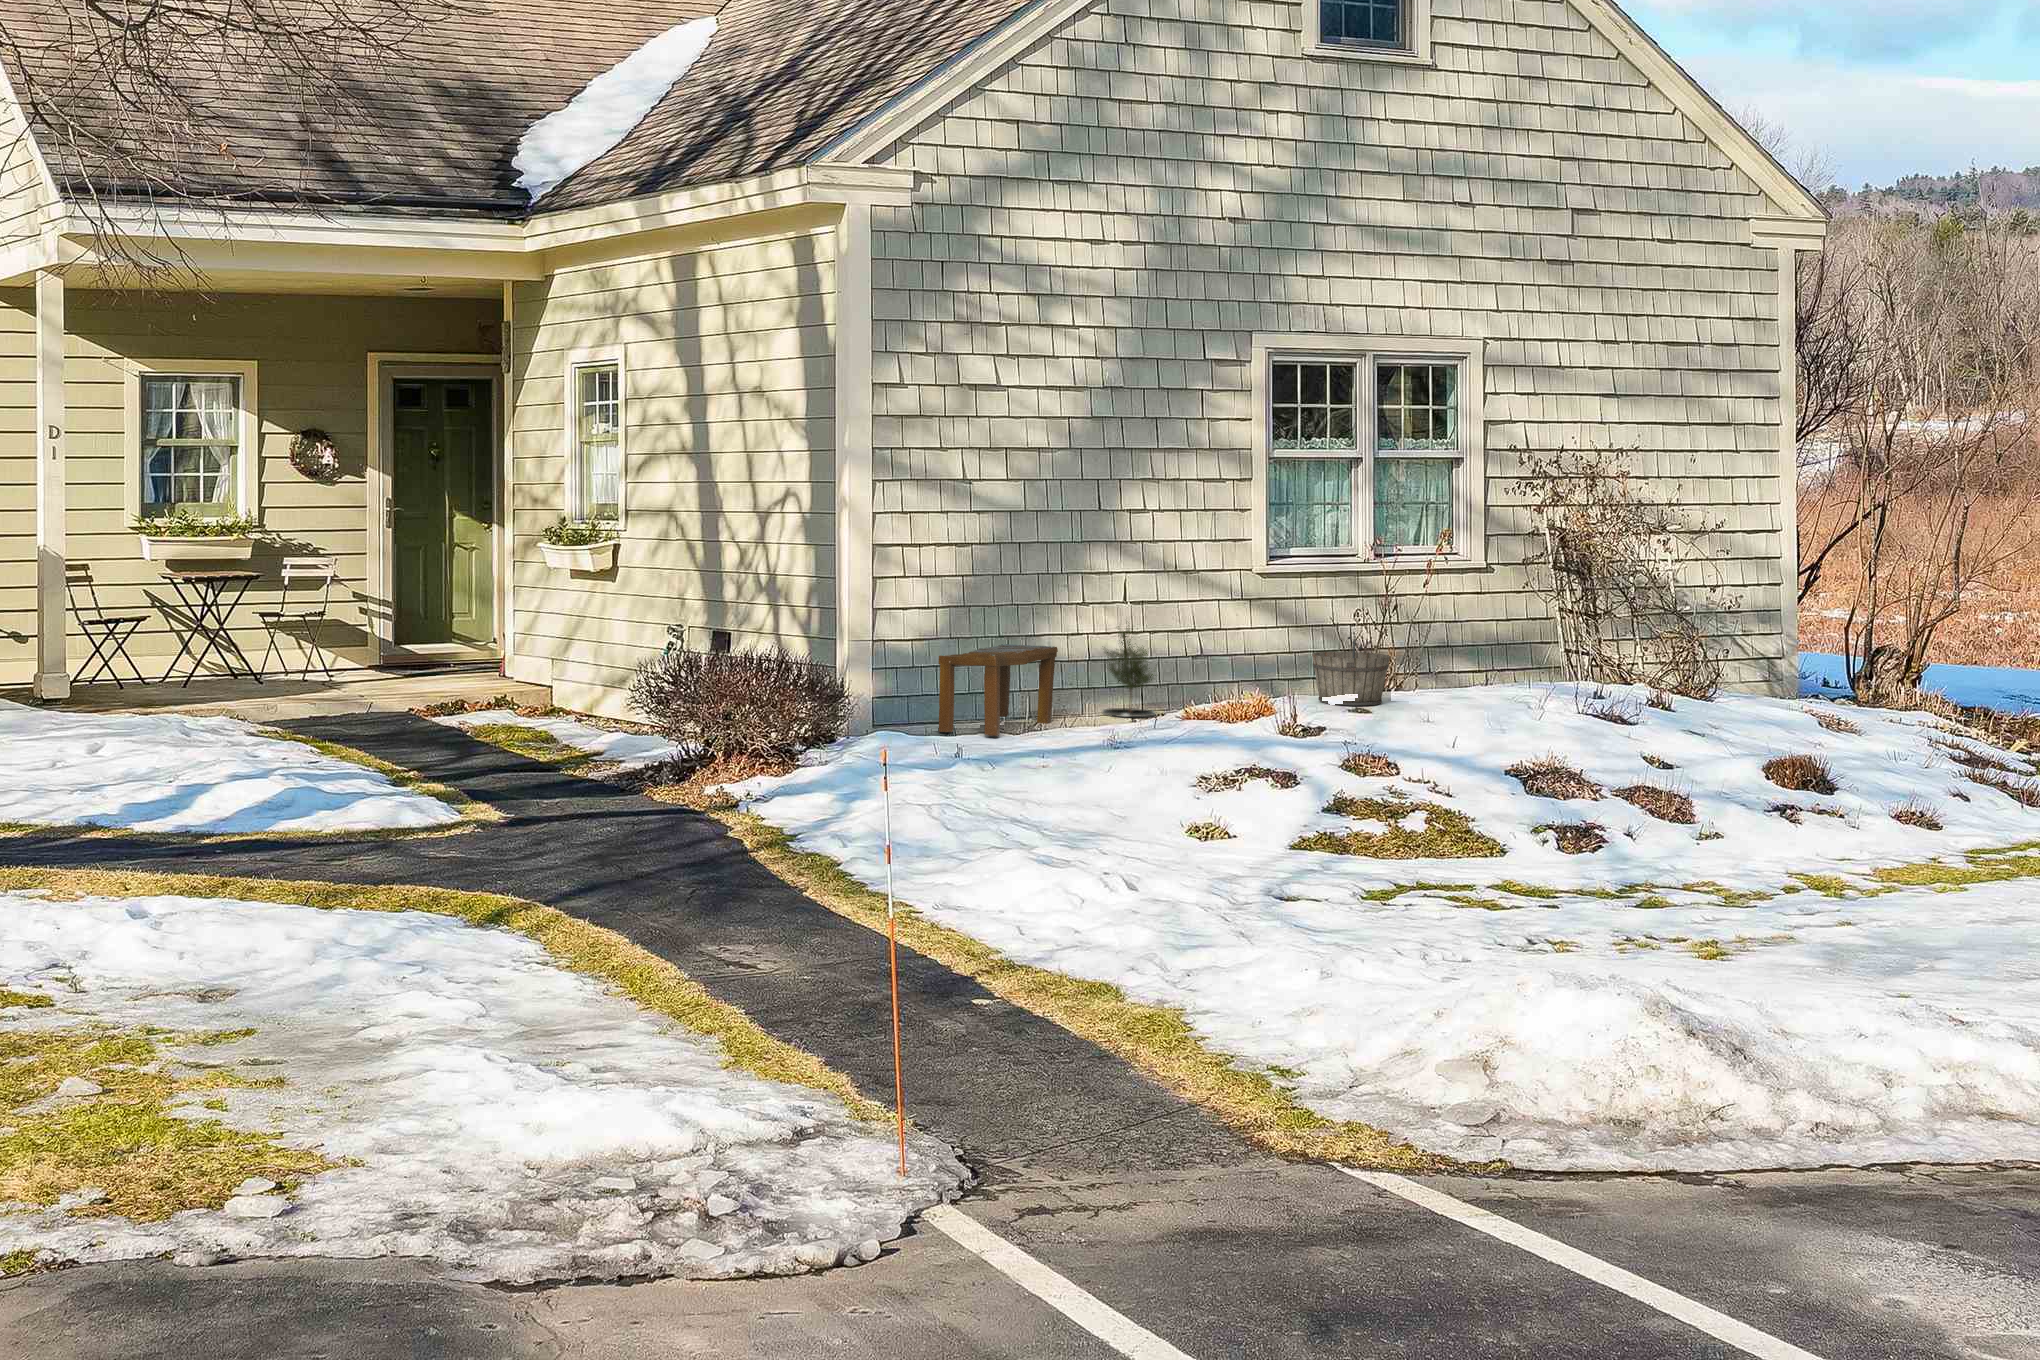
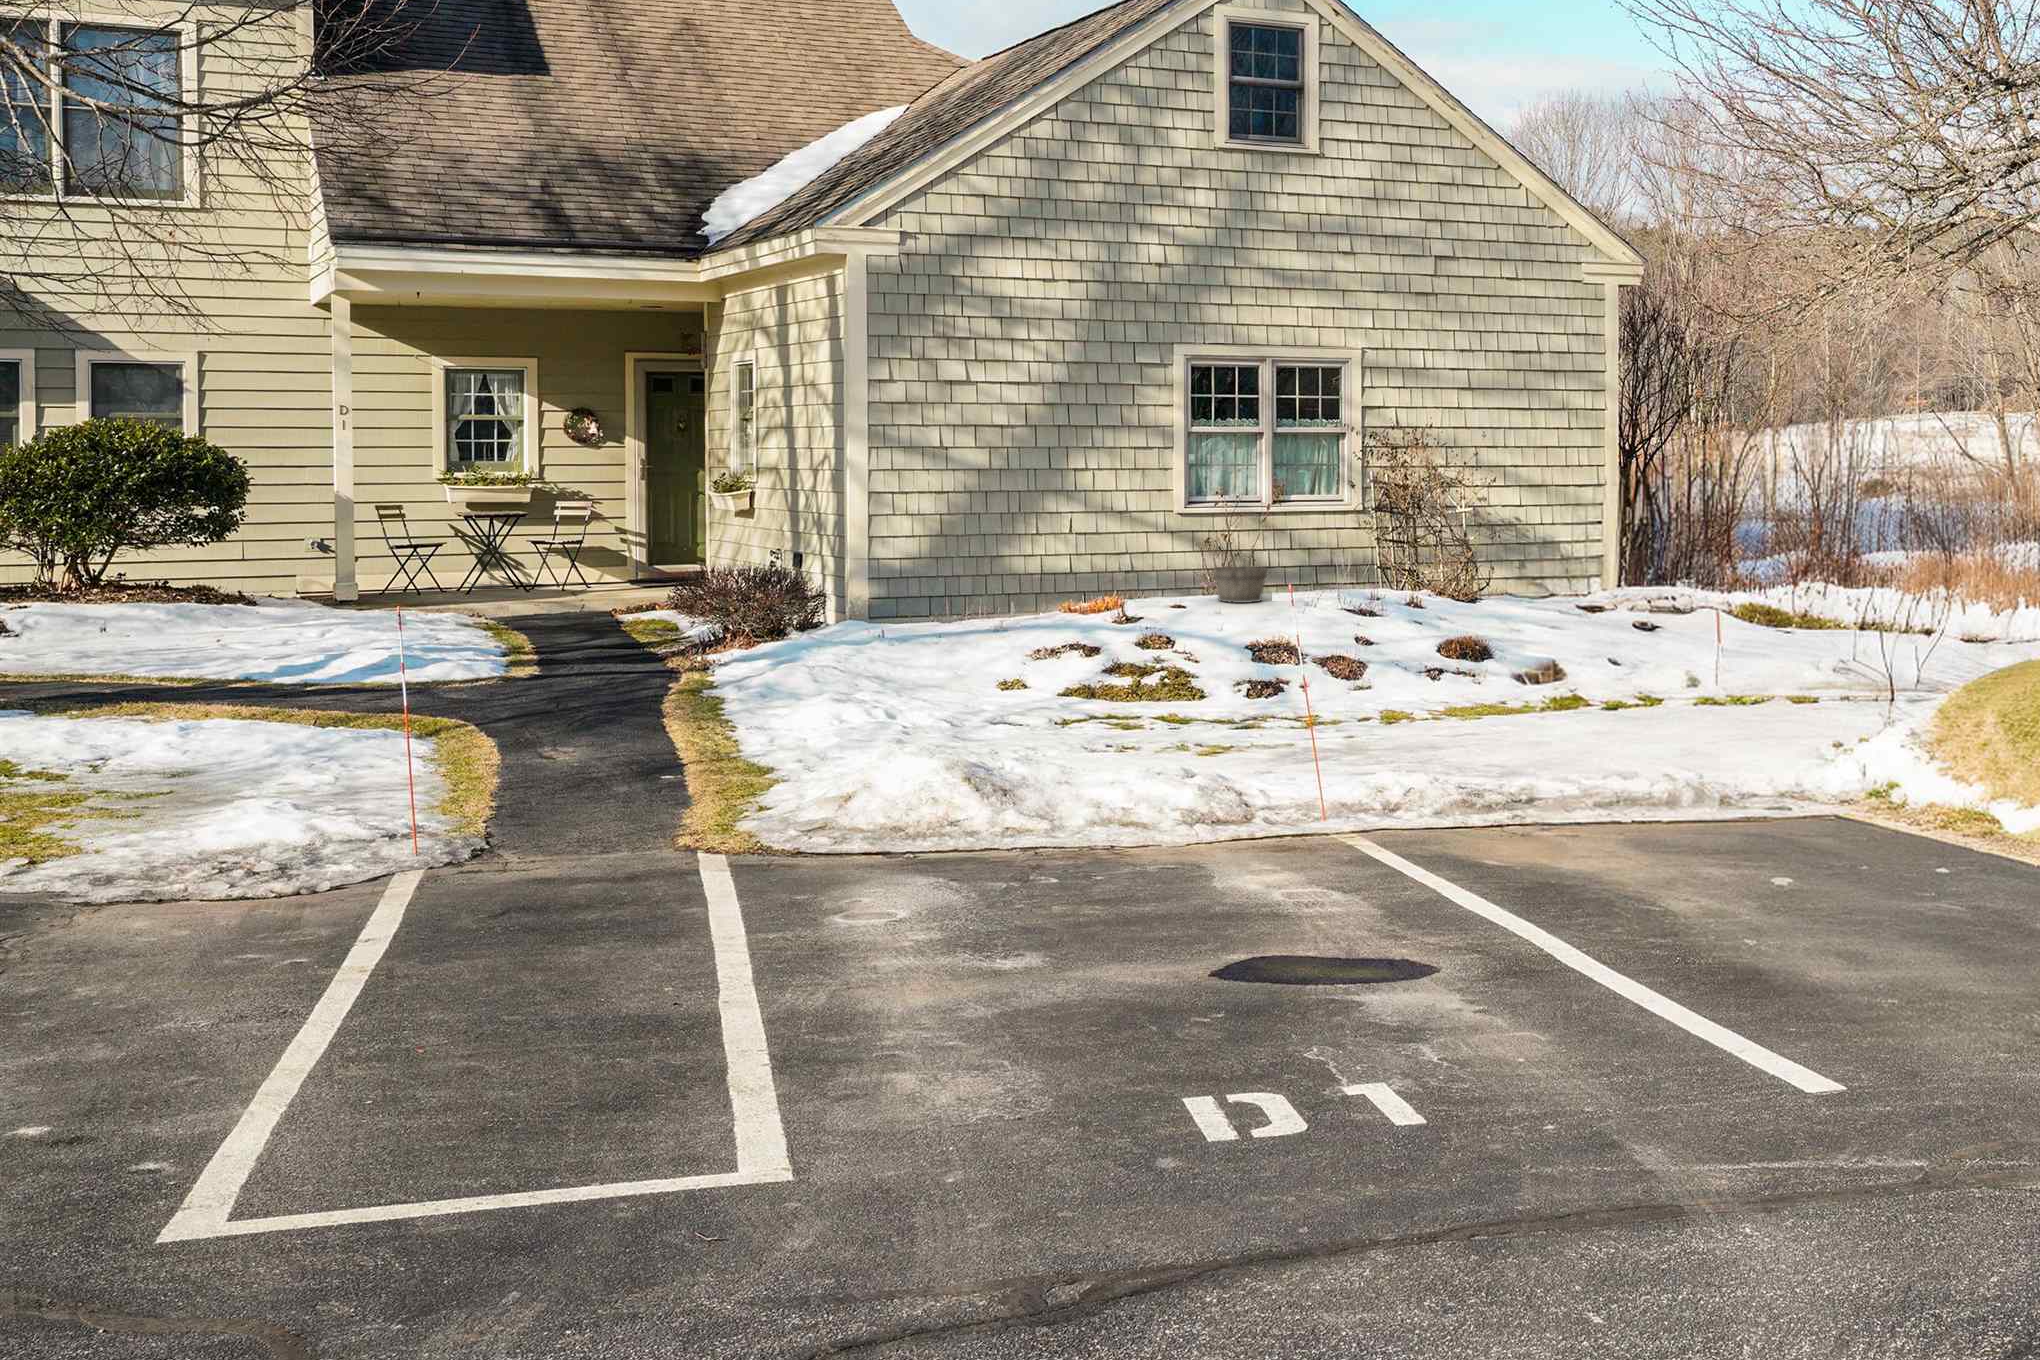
potted tree: present [1102,622,1155,717] -> present [474,533,507,589]
bench: present [939,644,1058,736] -> none [899,559,999,620]

